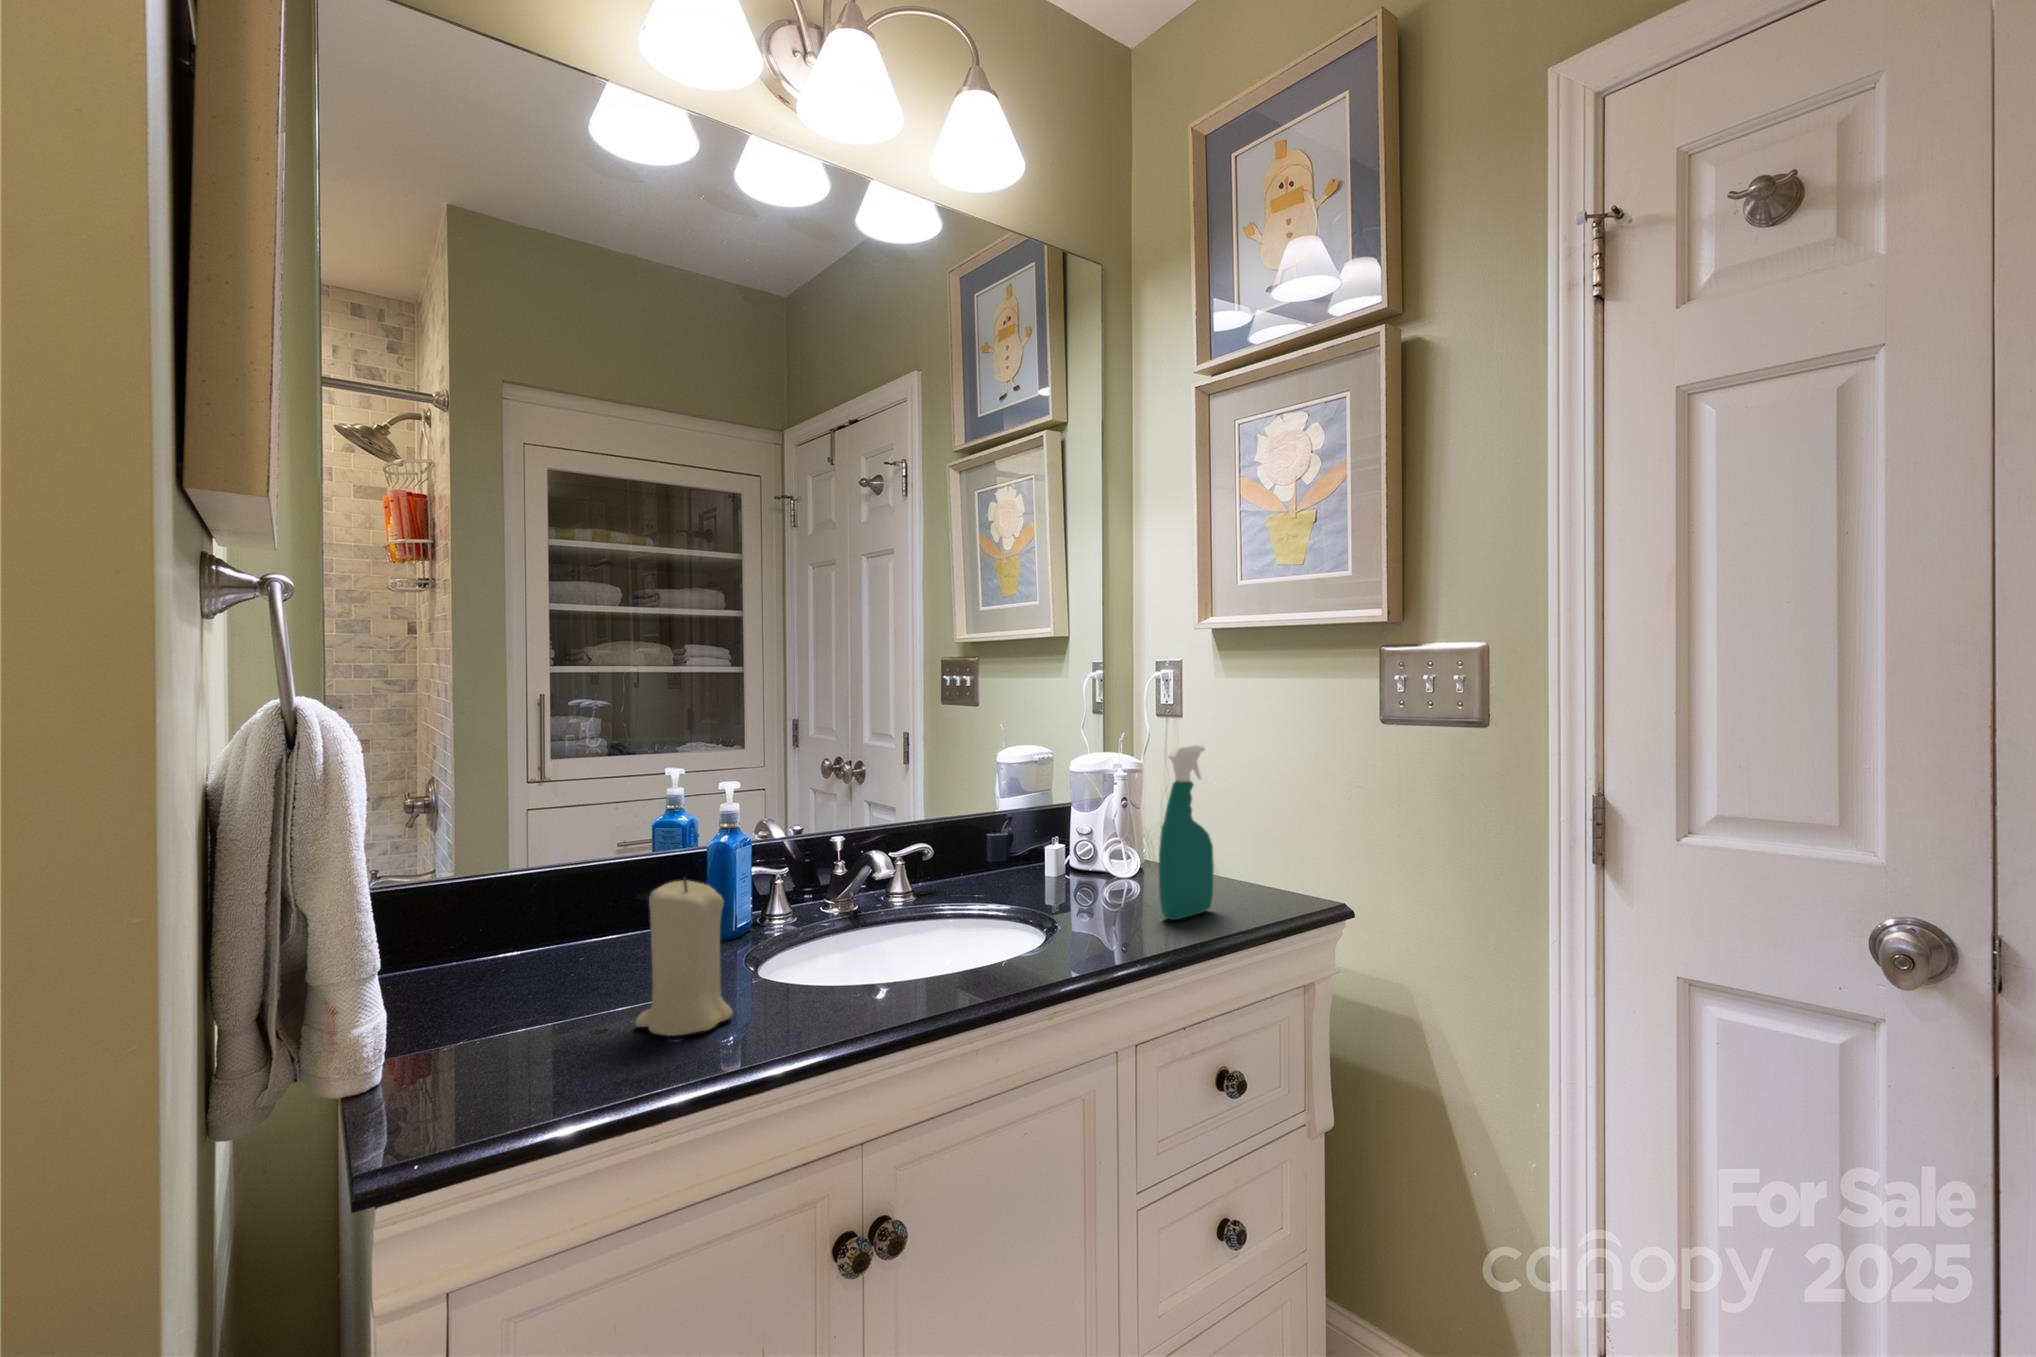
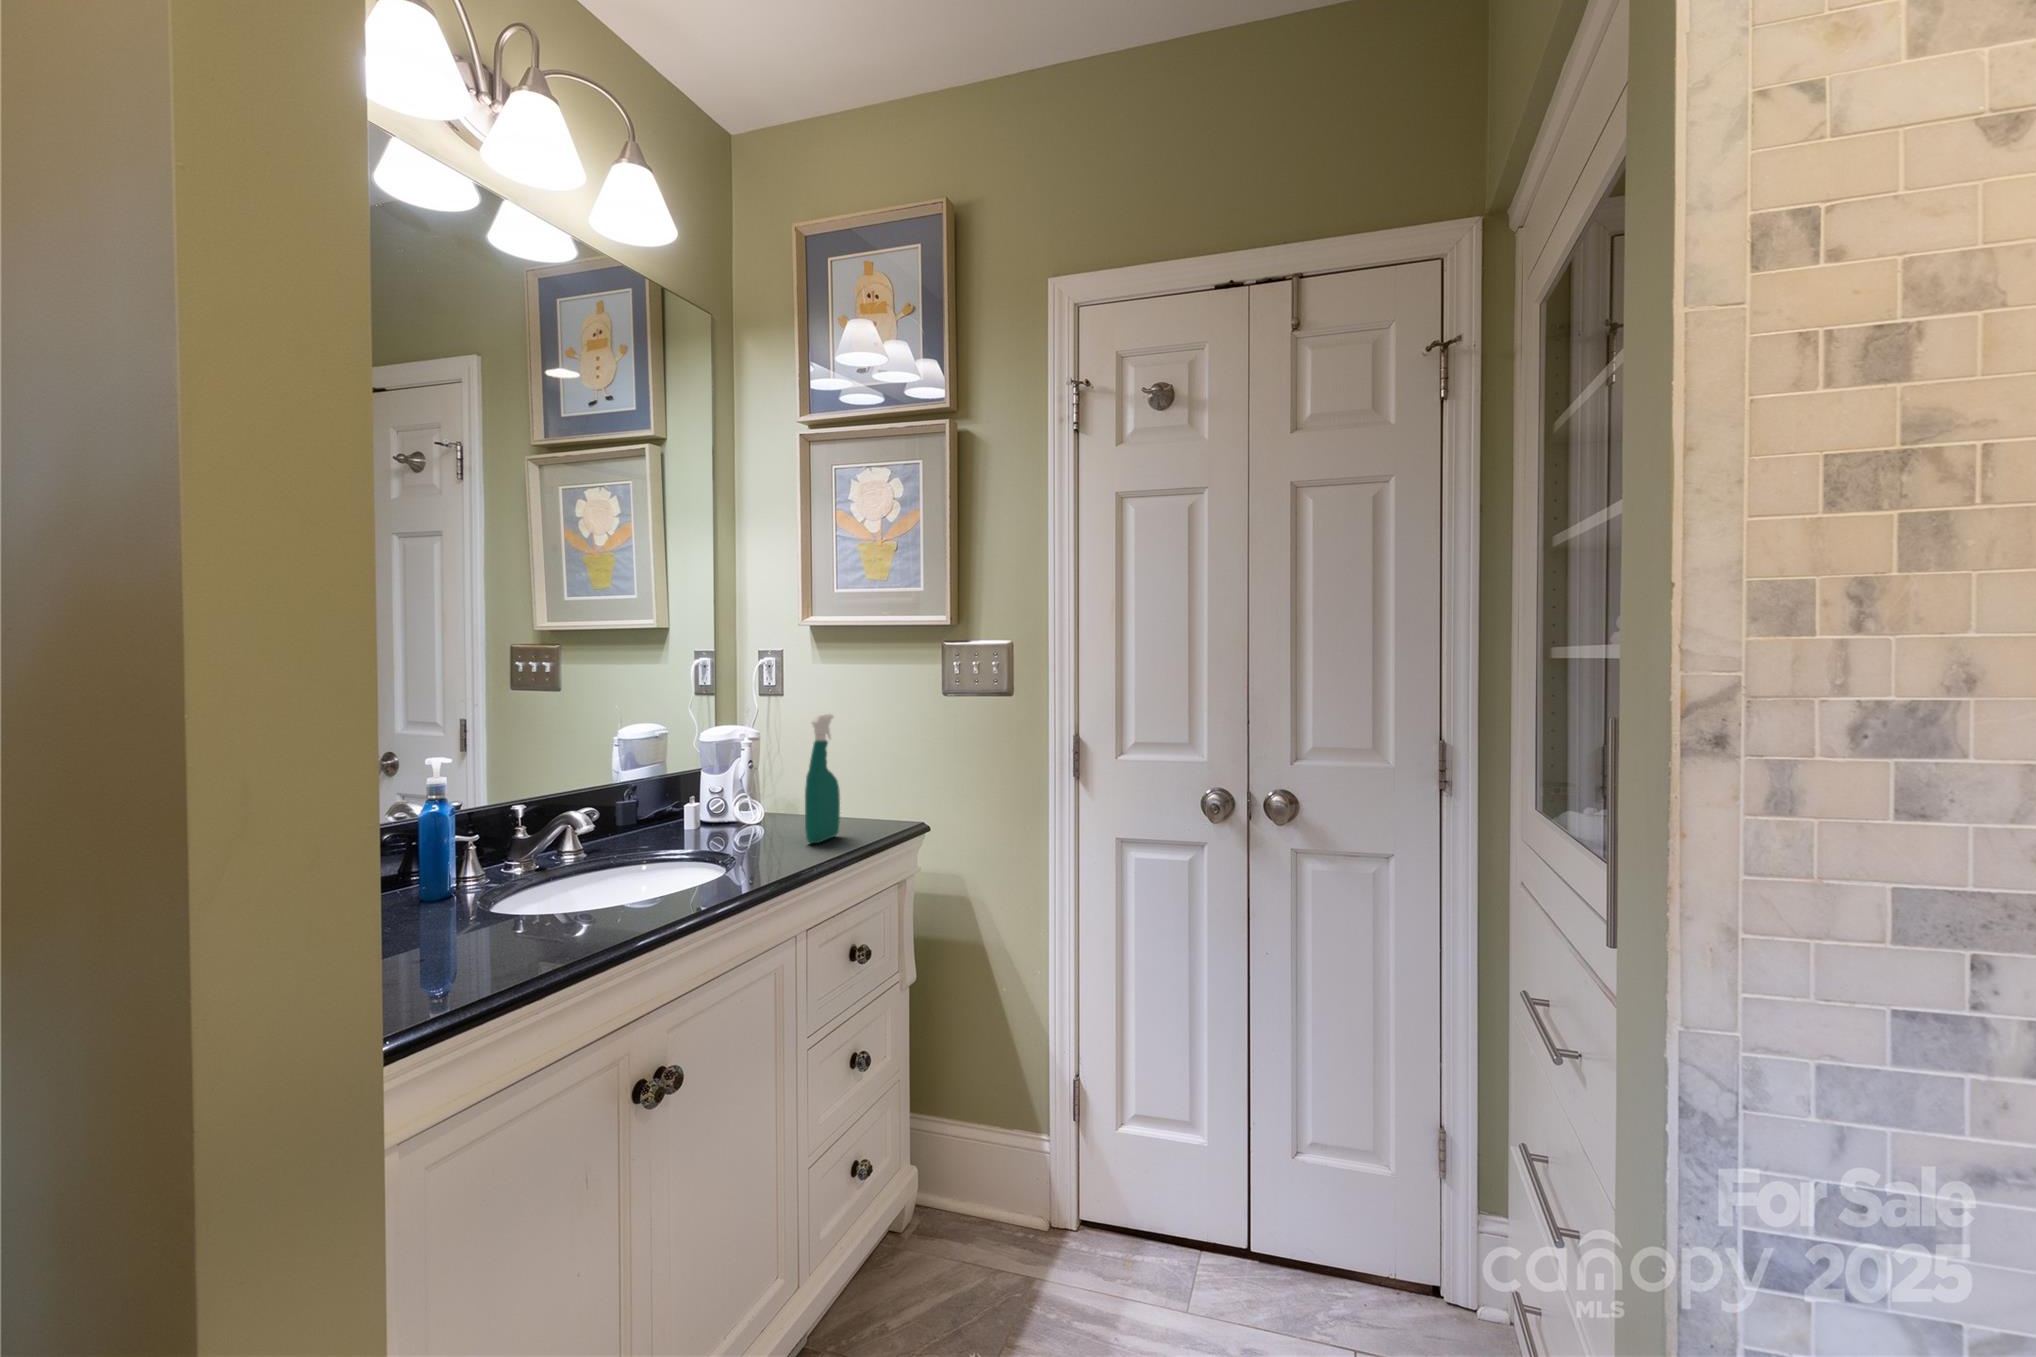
candle: present [635,878,733,1036] -> none [435,827,523,955]

